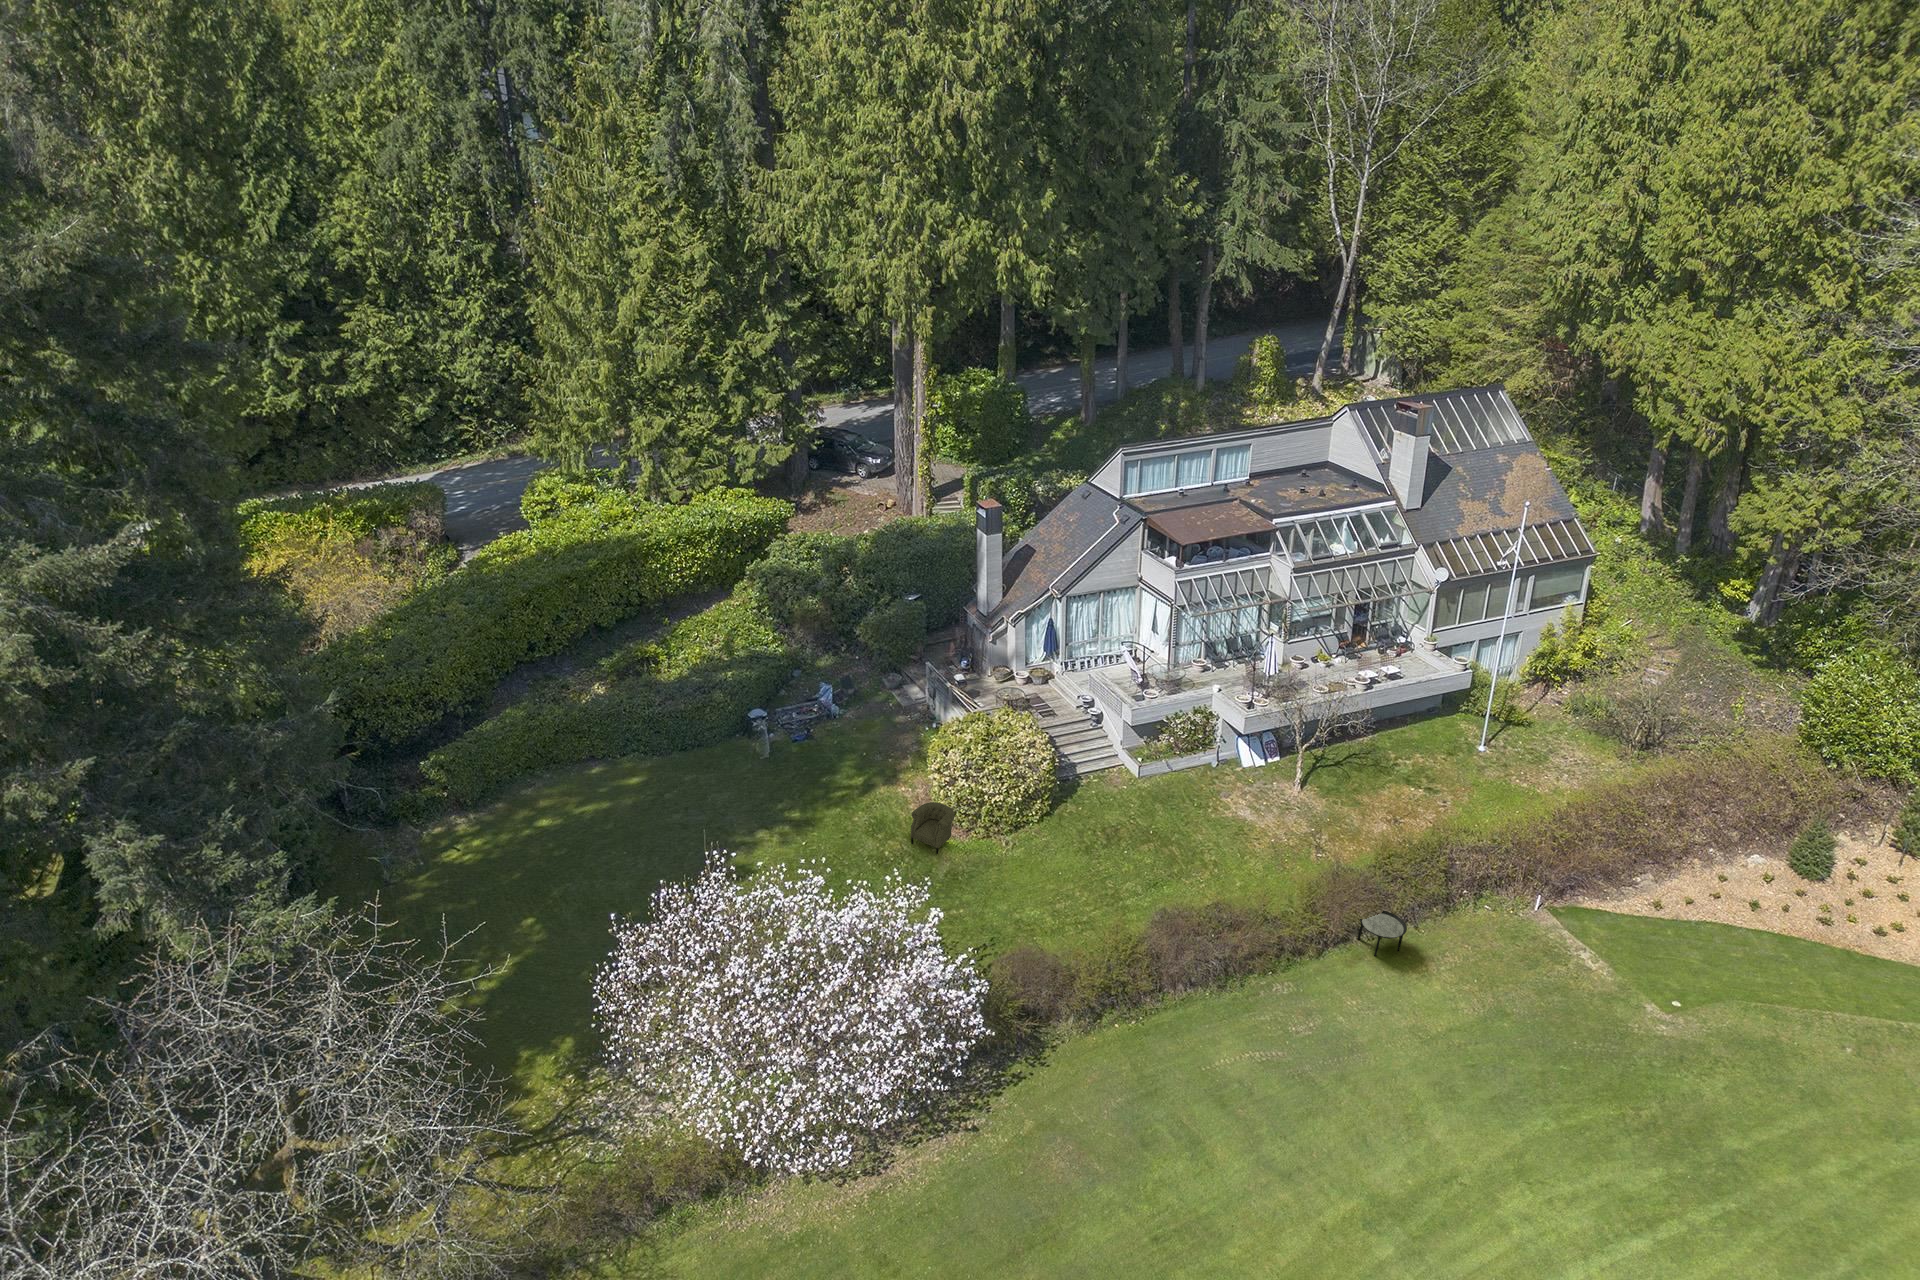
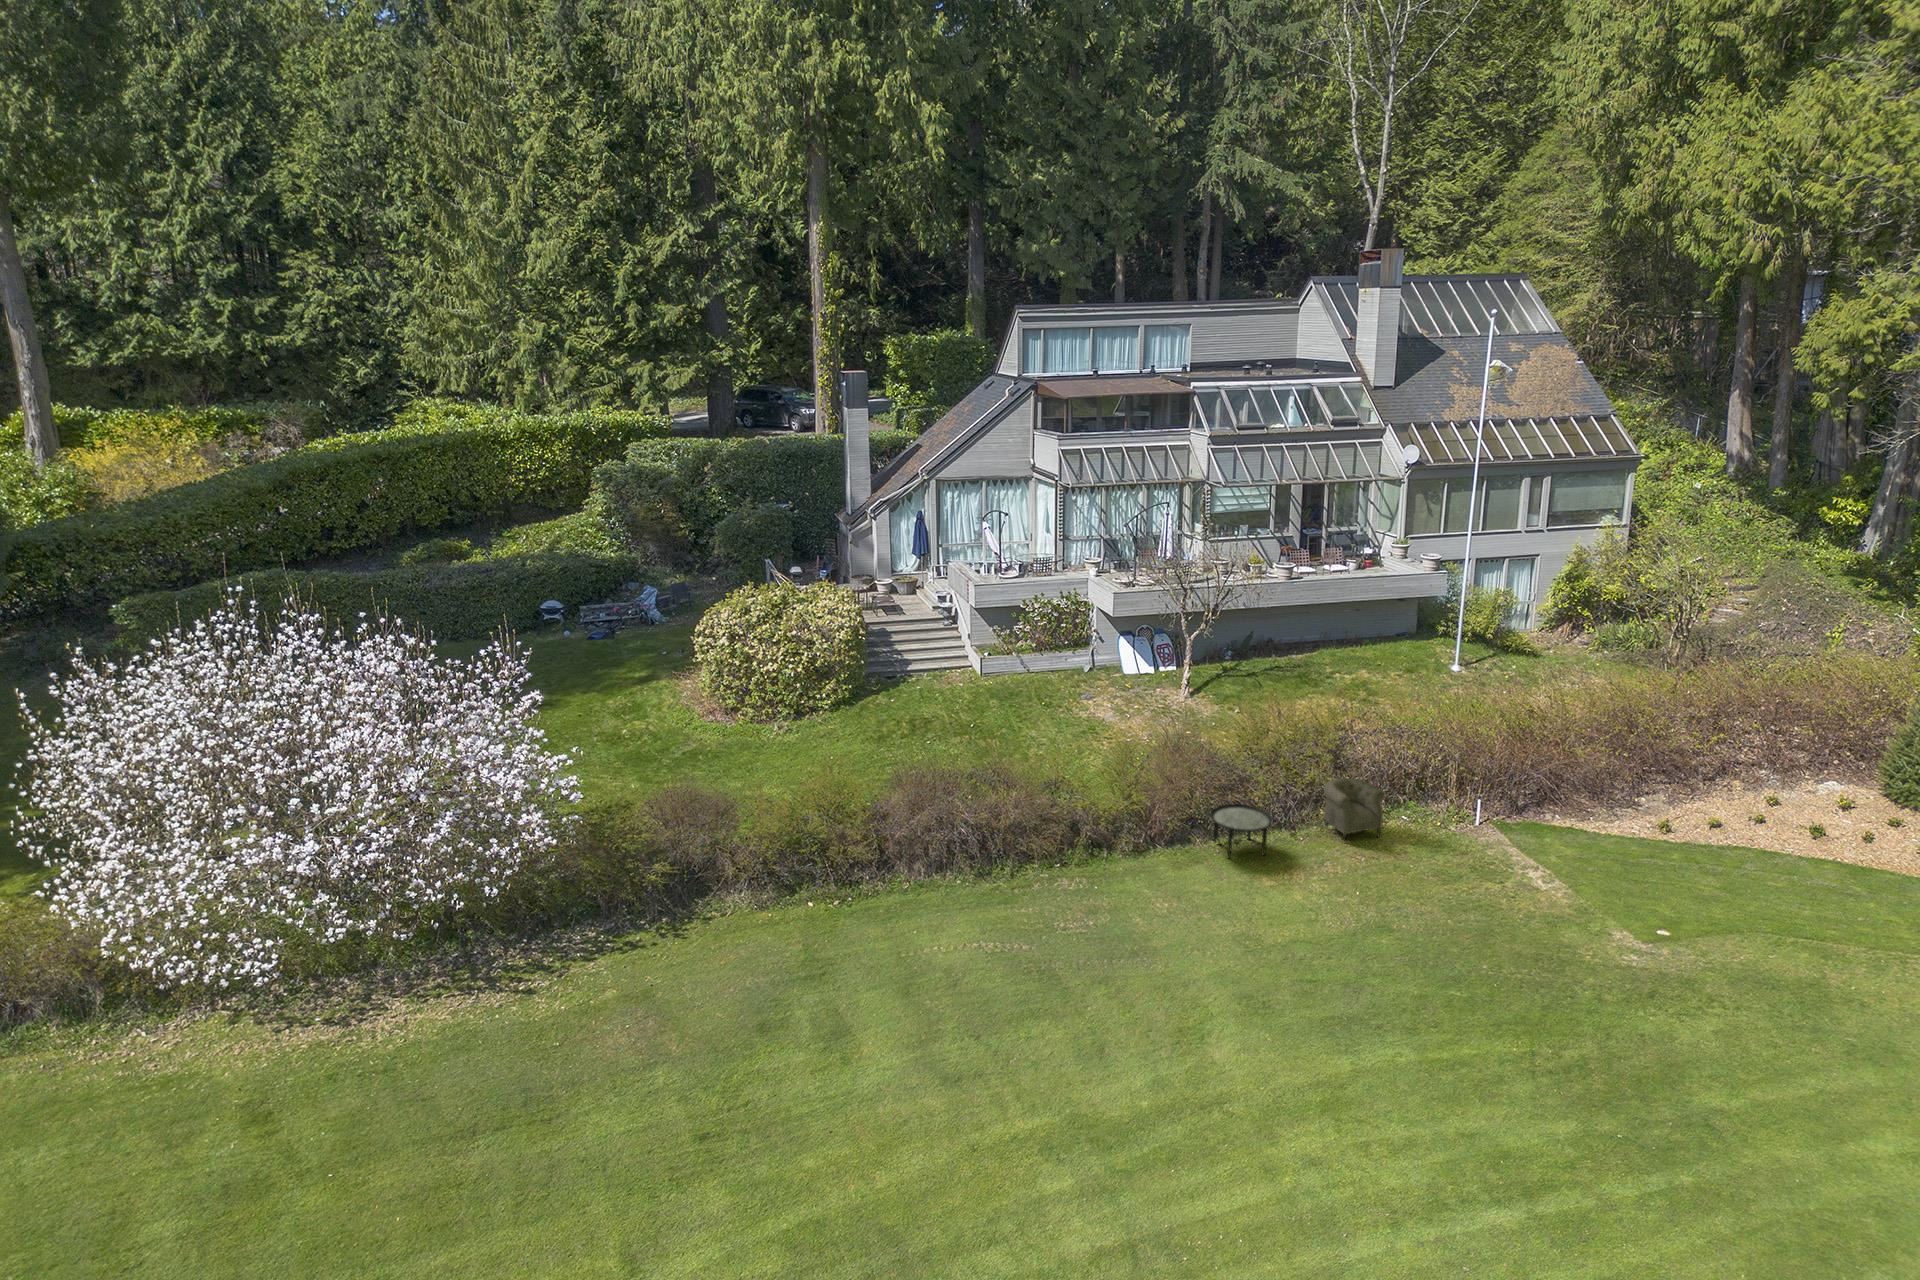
chair: present [910,802,955,854] -> present [1324,778,1384,843]

